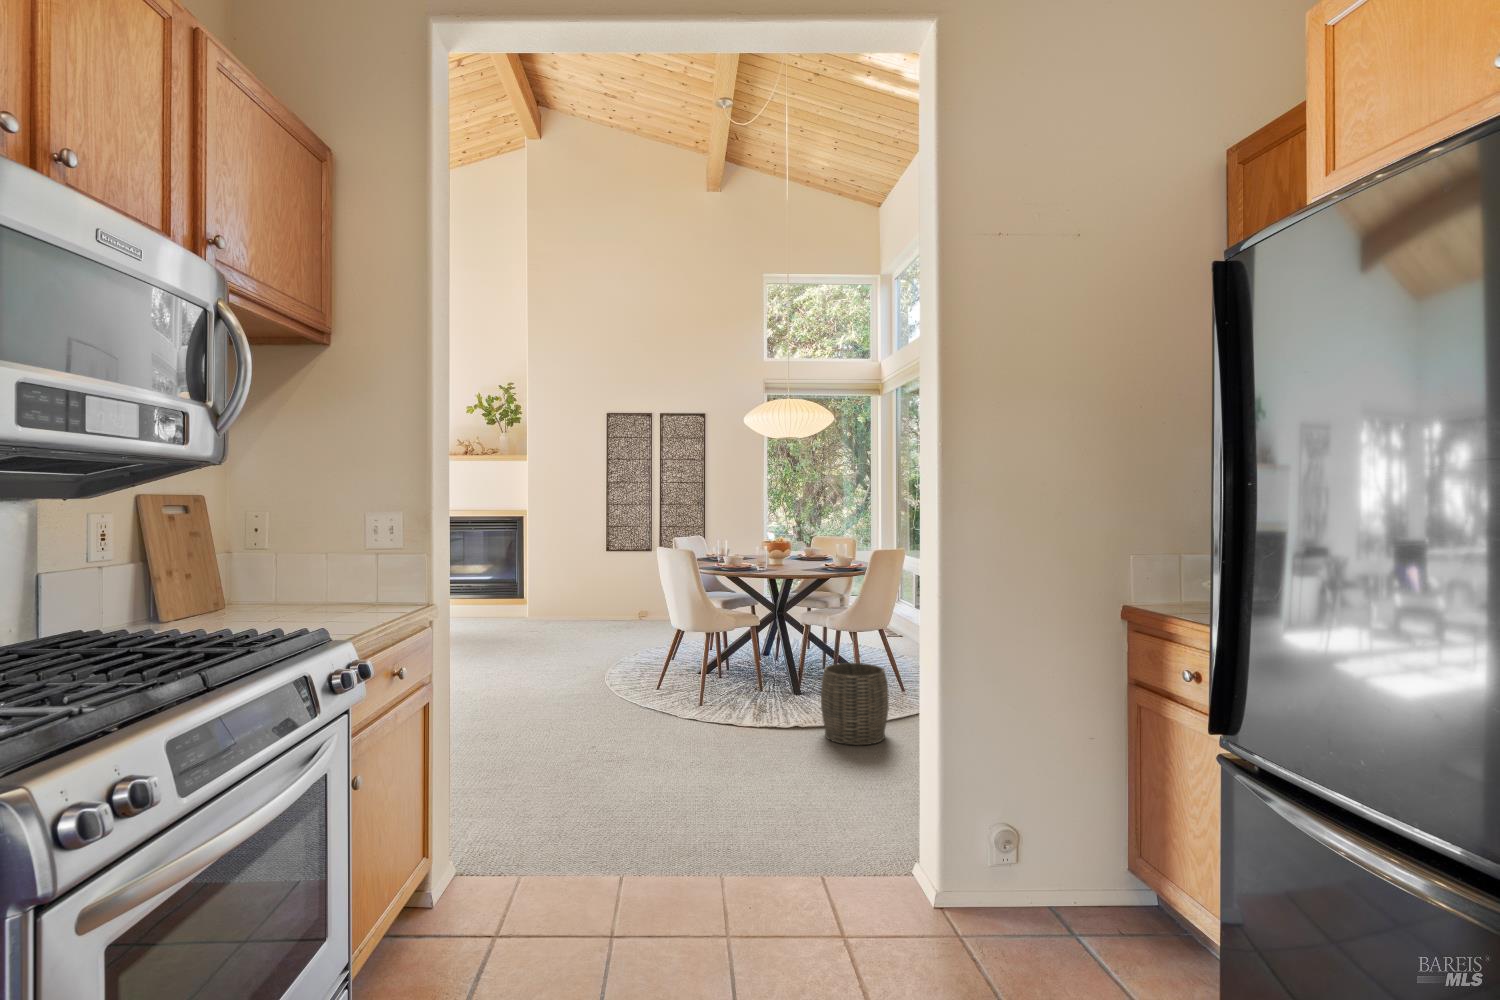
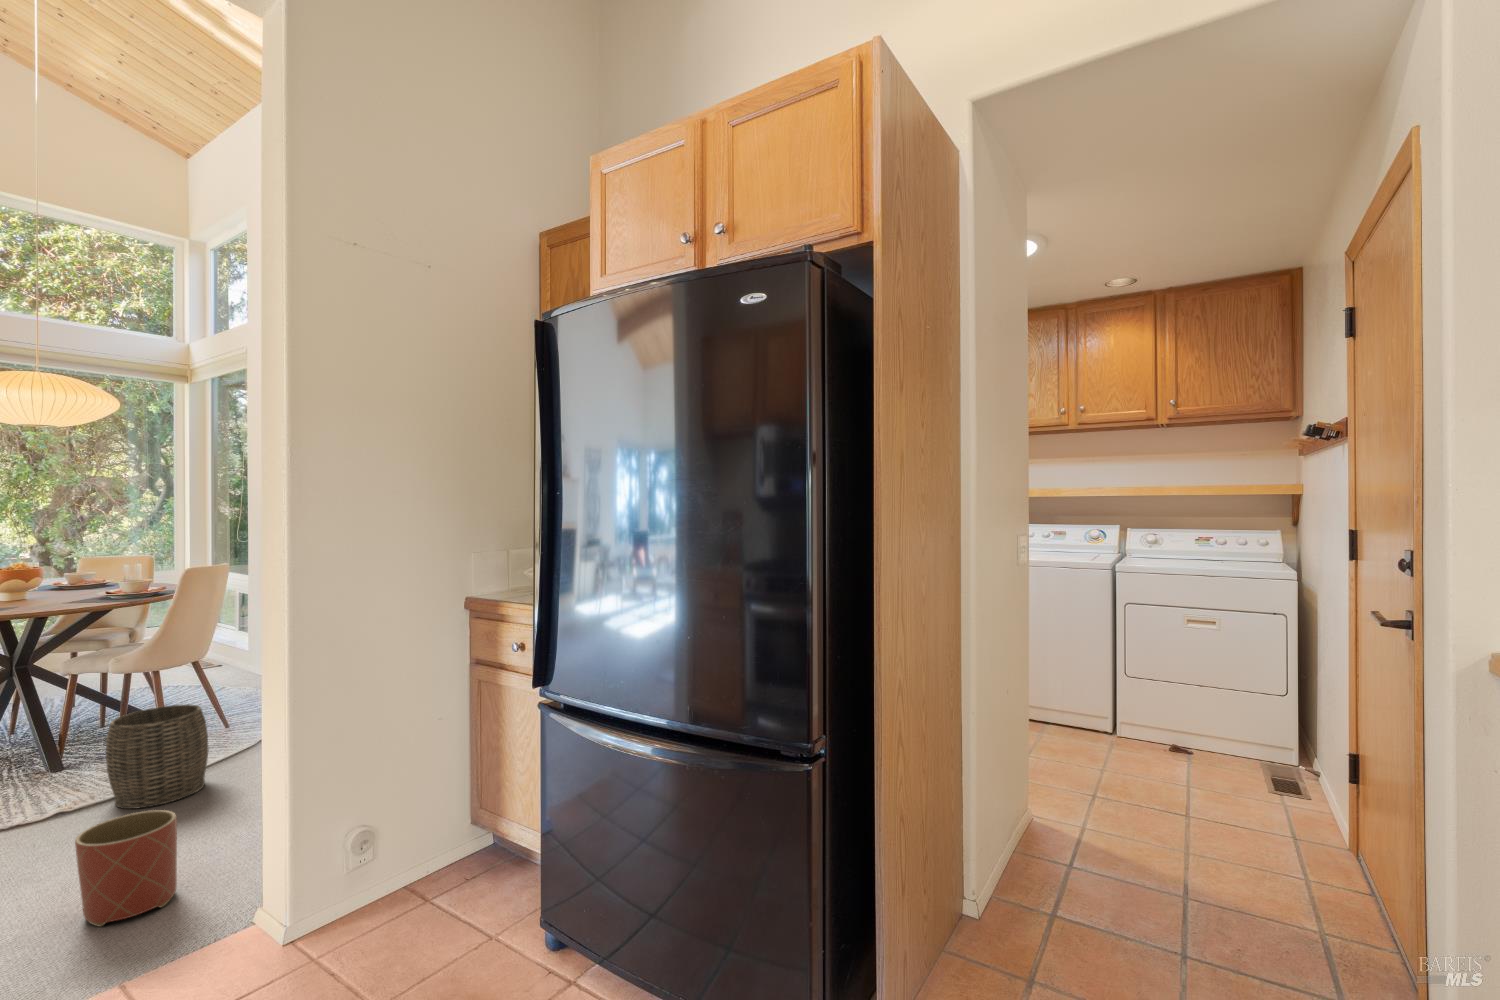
planter: none [796,747,861,835] -> present [75,810,177,927]

